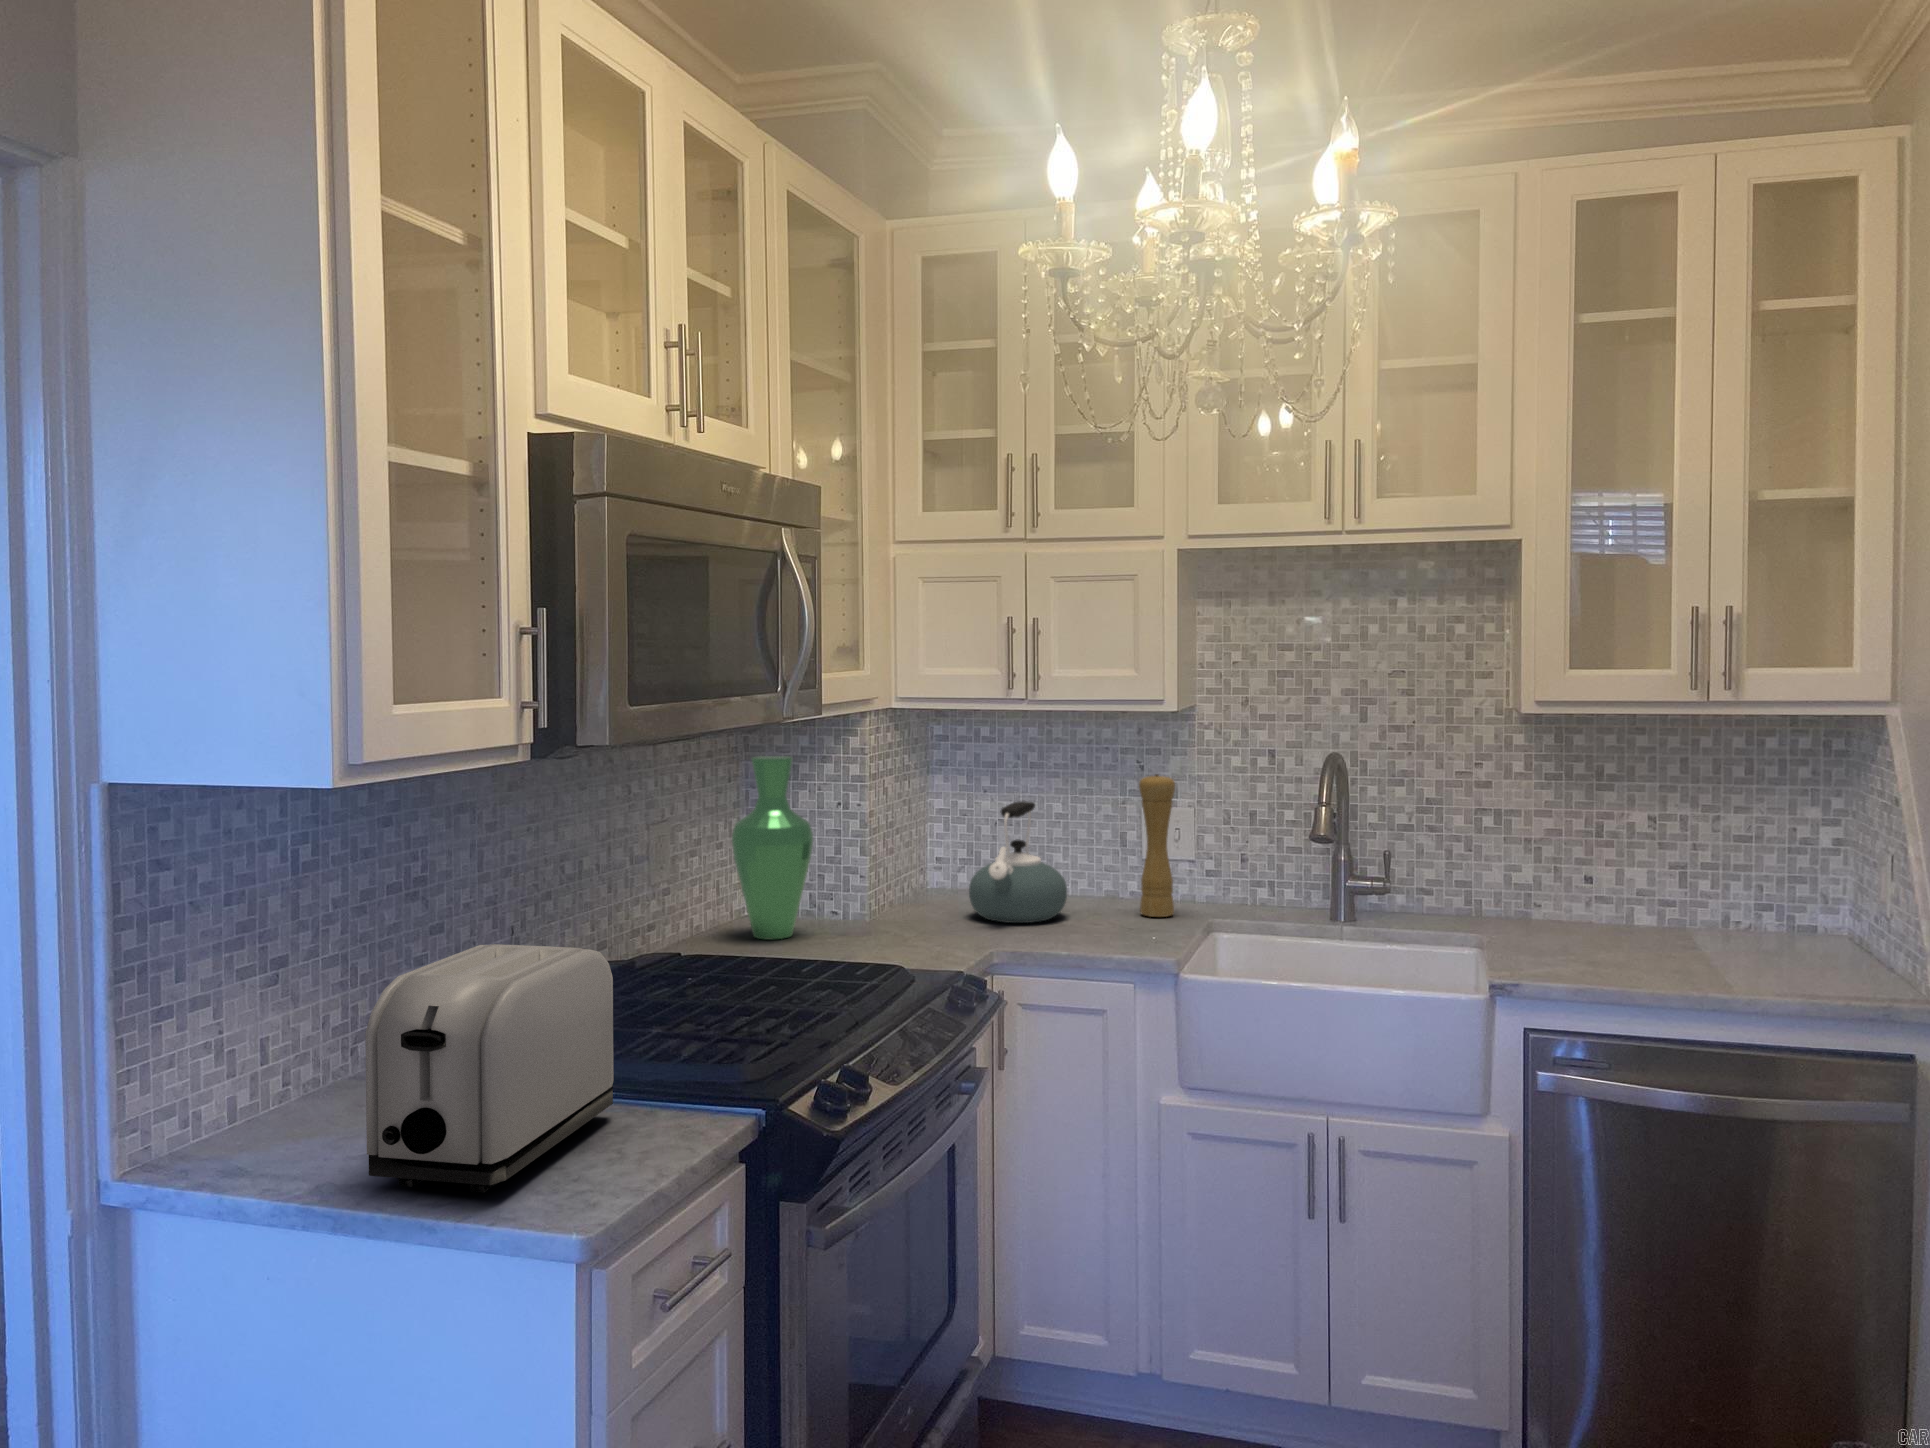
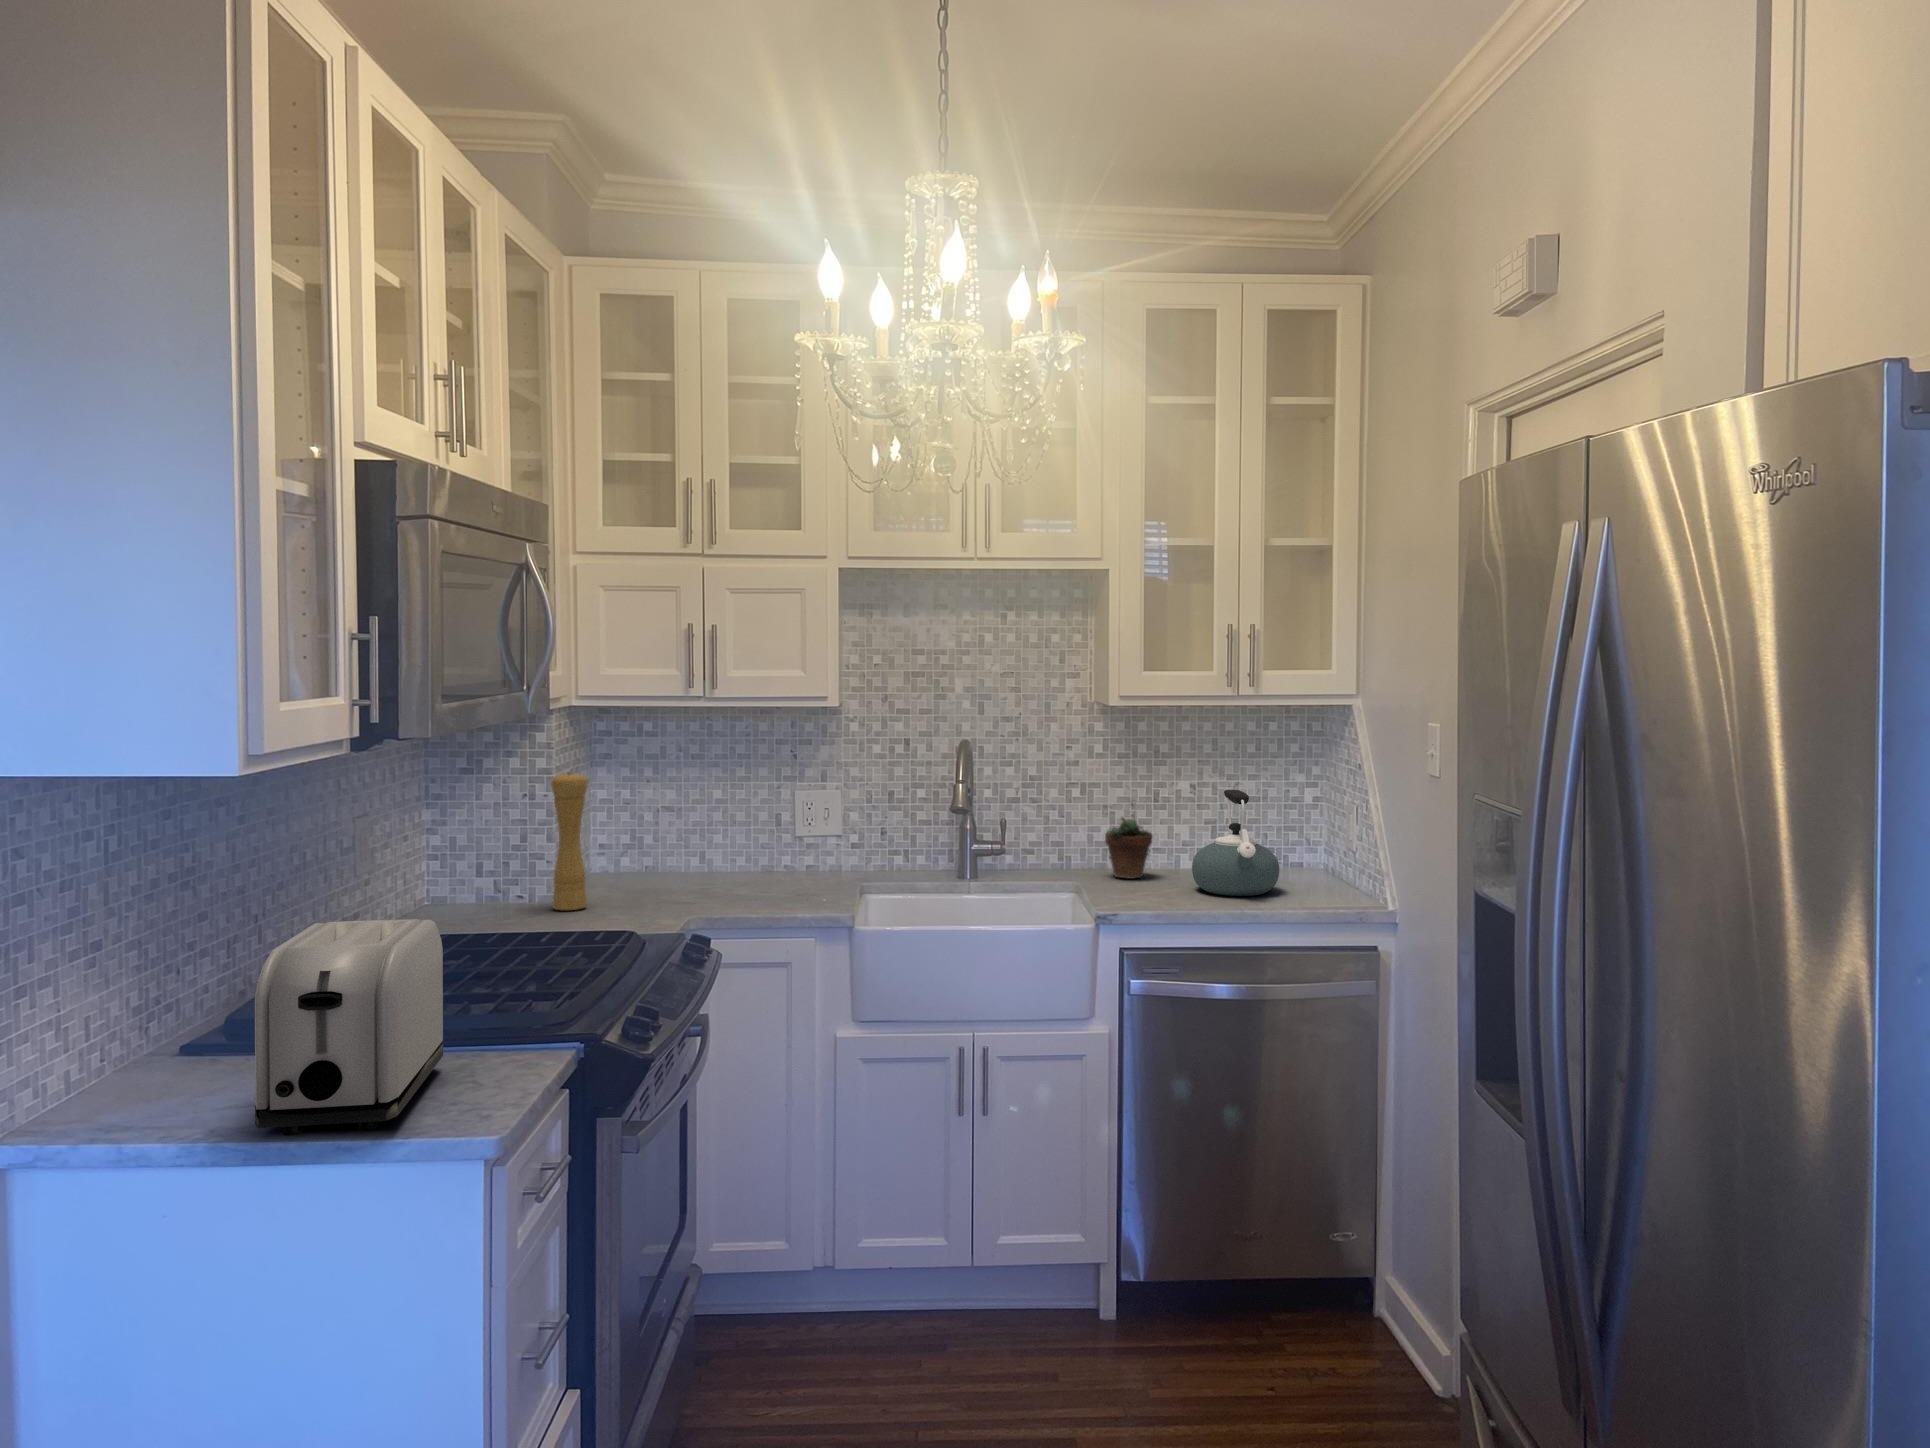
vase: present [732,756,813,940] -> none [433,752,514,924]
pepper mill: present [1139,774,1175,917] -> present [551,772,588,910]
kettle: present [969,801,1067,923] -> present [1192,790,1279,896]
succulent plant: none [1523,832,1589,936] -> present [1105,800,1153,879]

